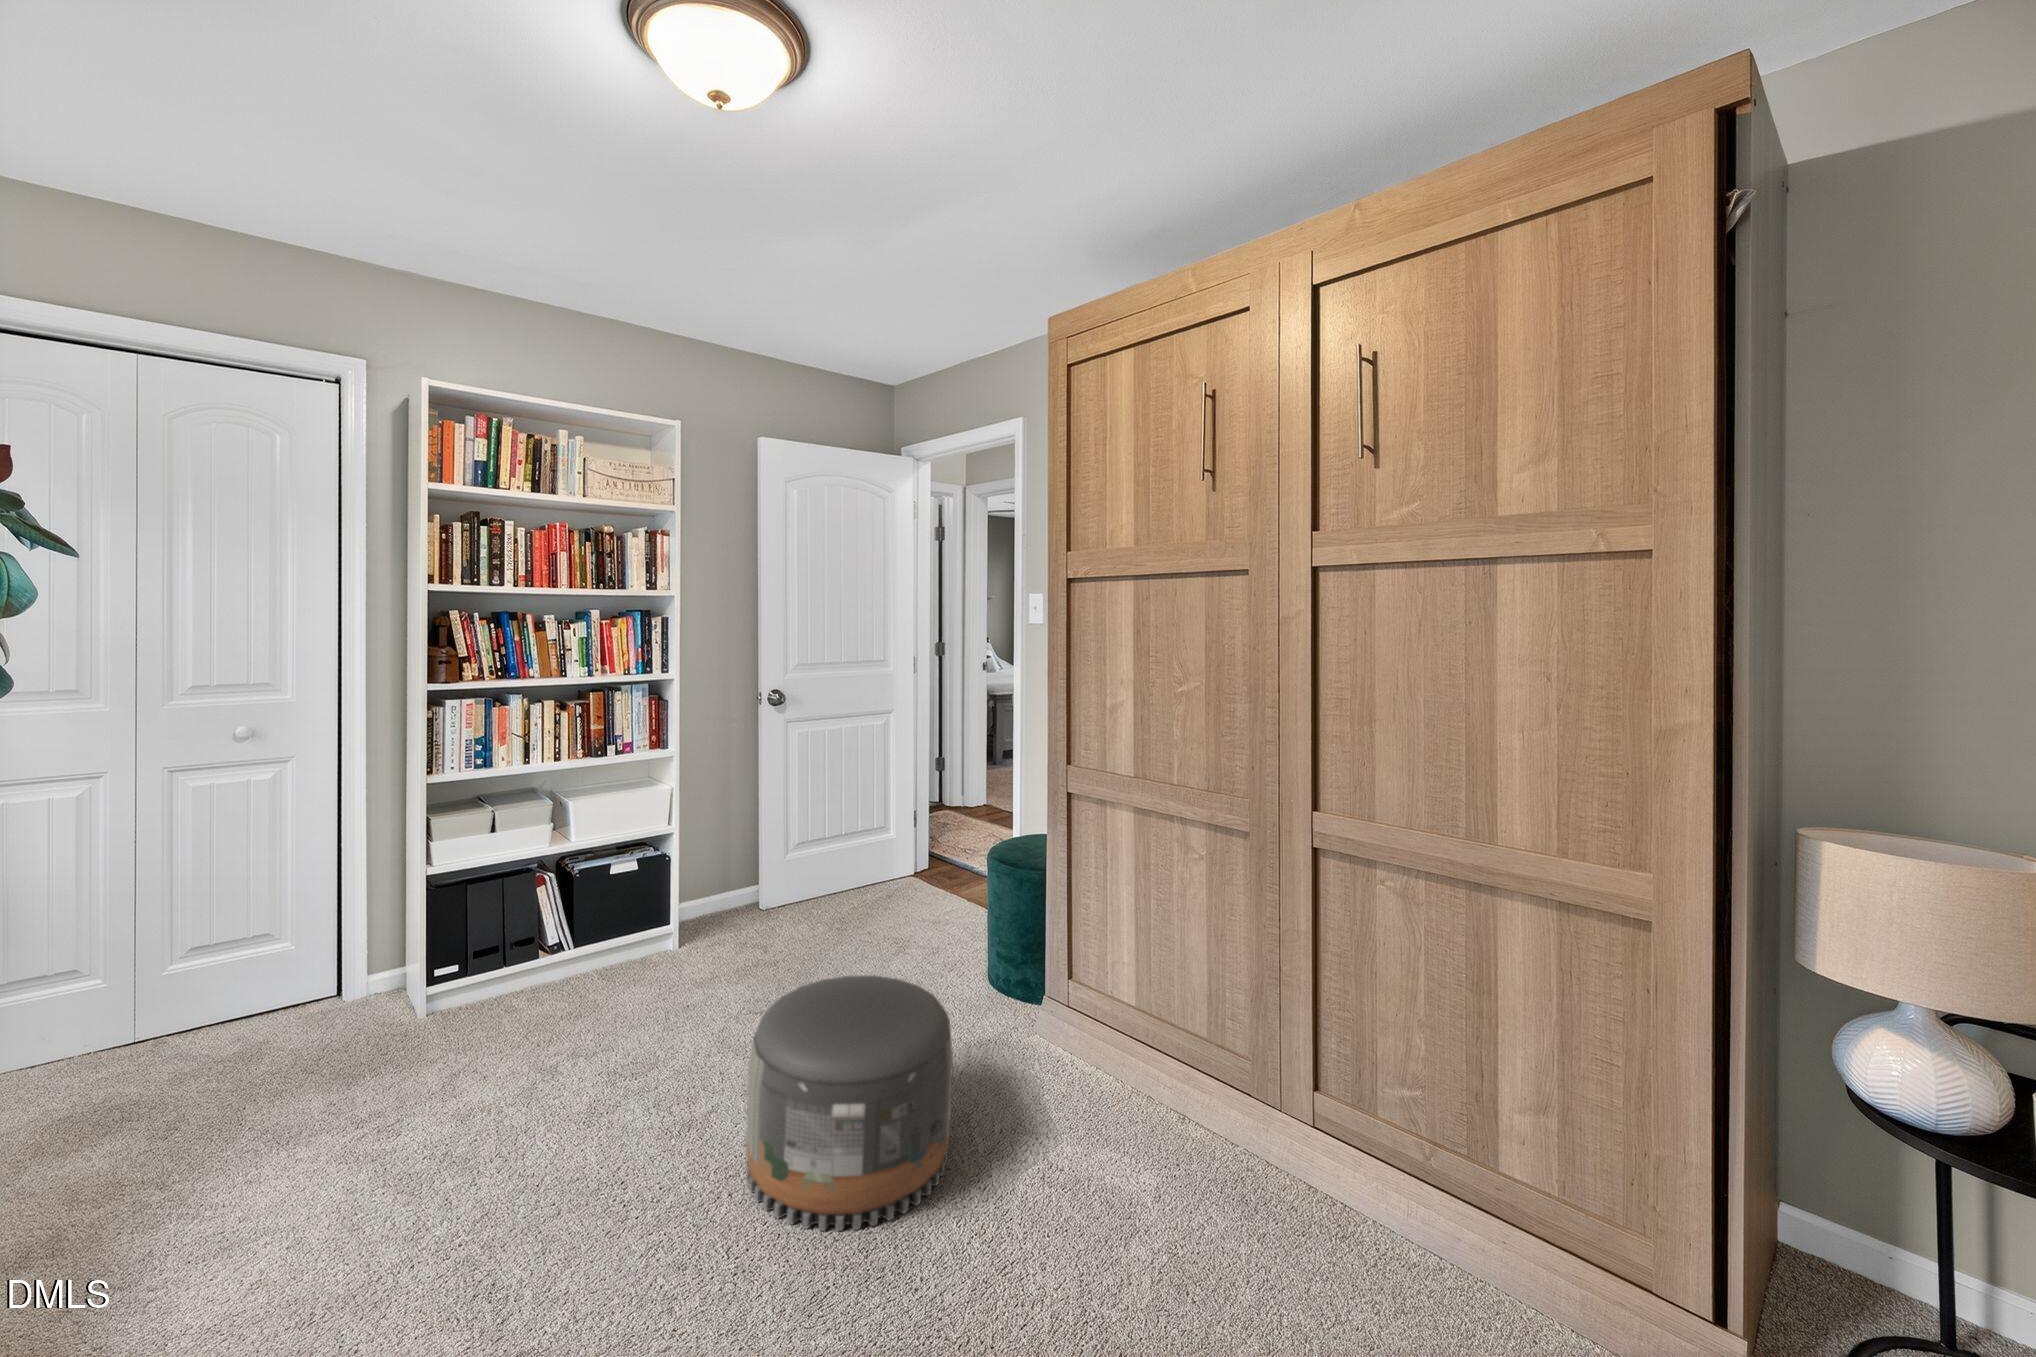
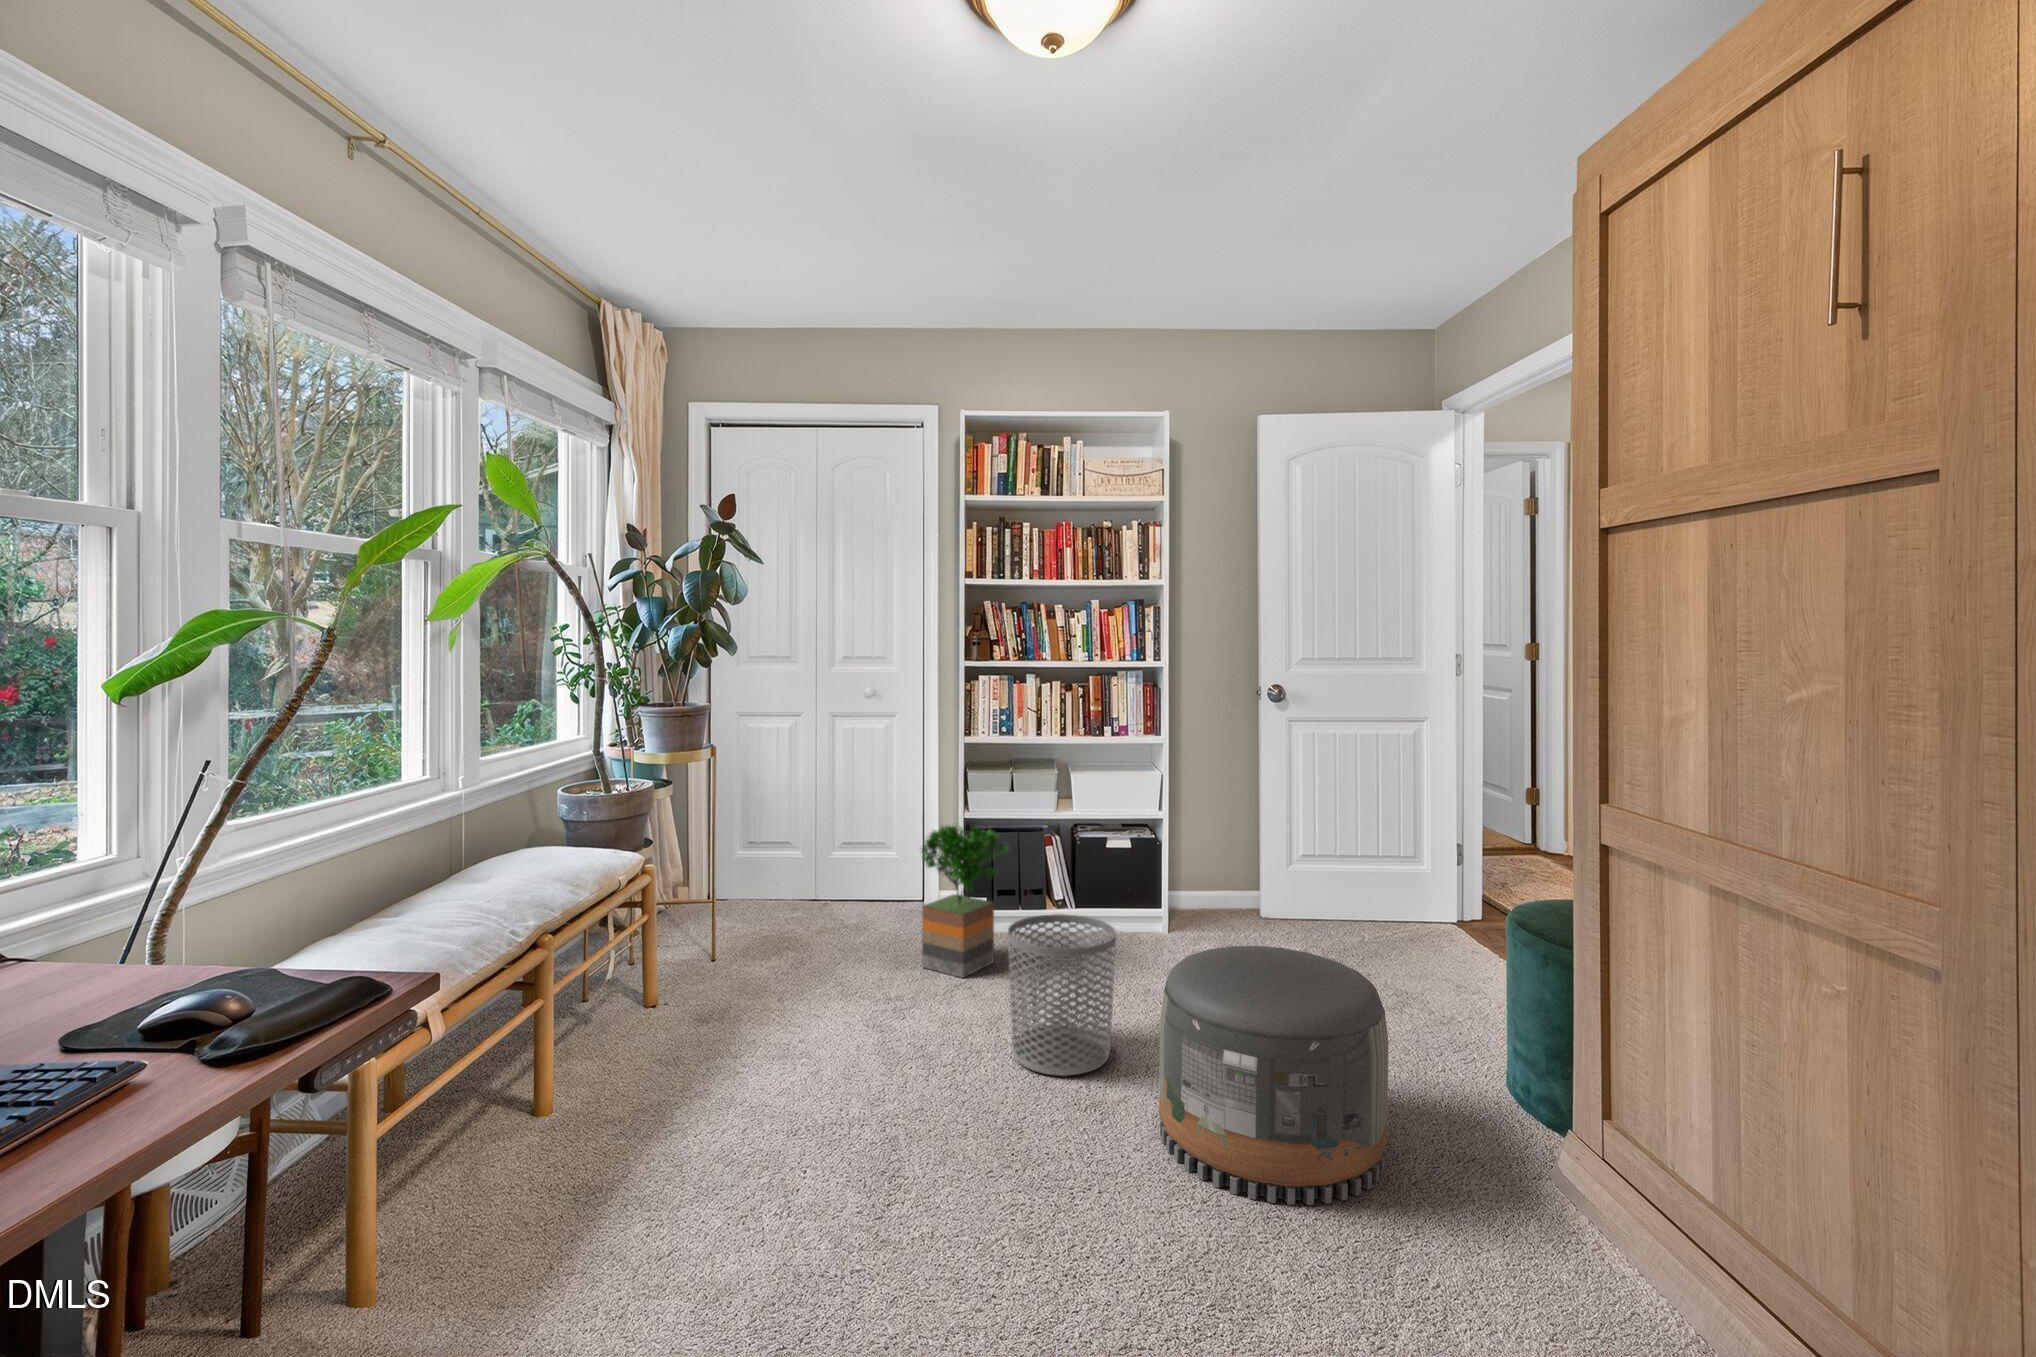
potted tree: none [377,884,511,1068] -> present [921,825,1008,978]
waste bin: none [547,978,678,1167] -> present [1008,914,1116,1076]

